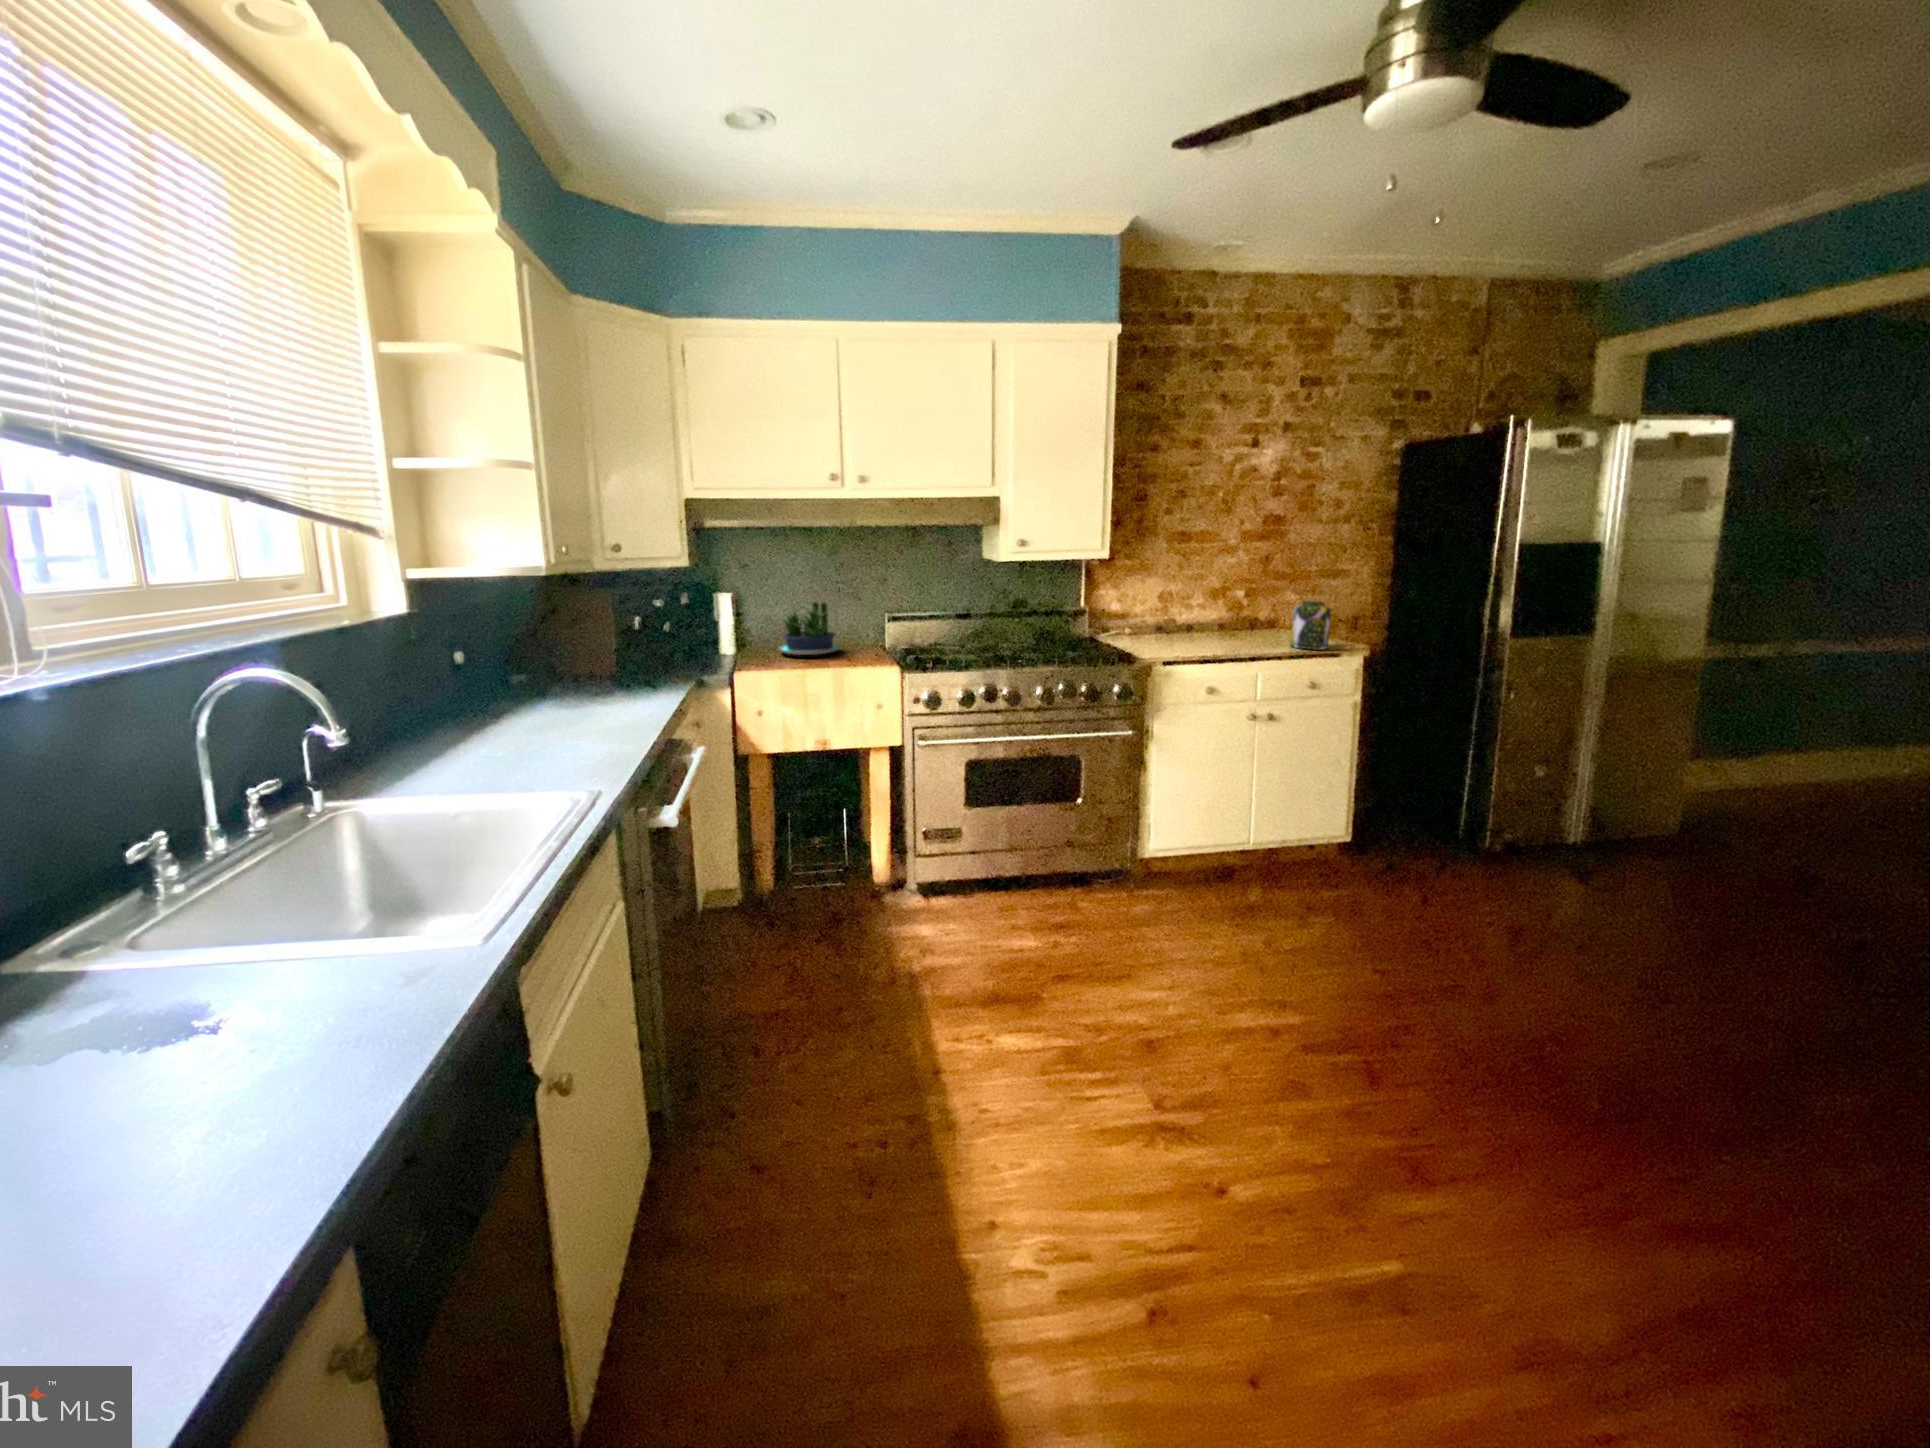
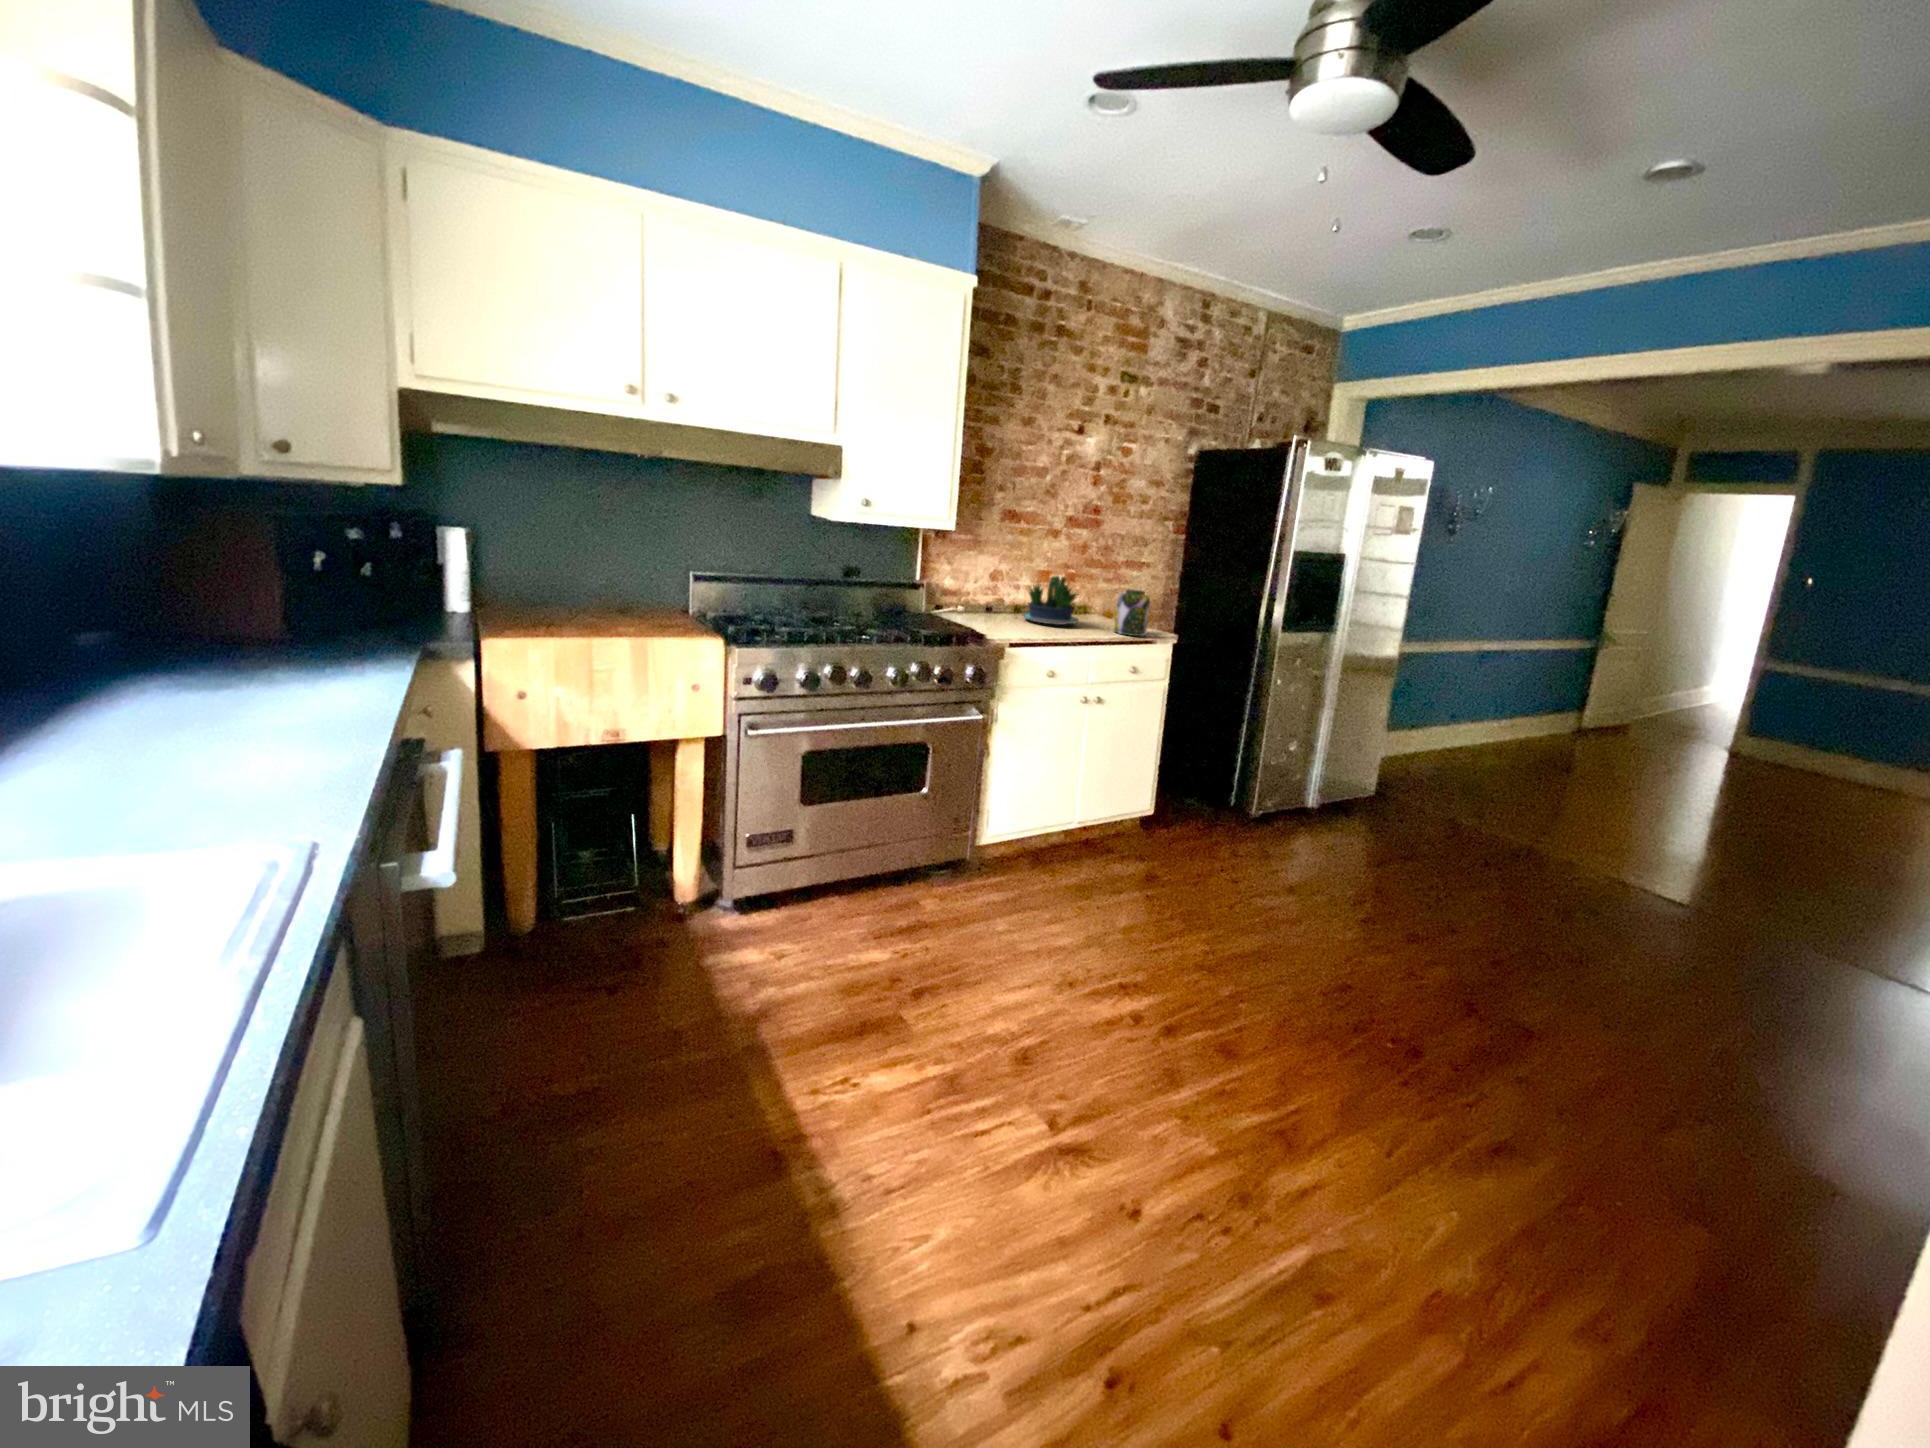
potted plant: present [779,602,841,655] -> present [1022,576,1078,625]

